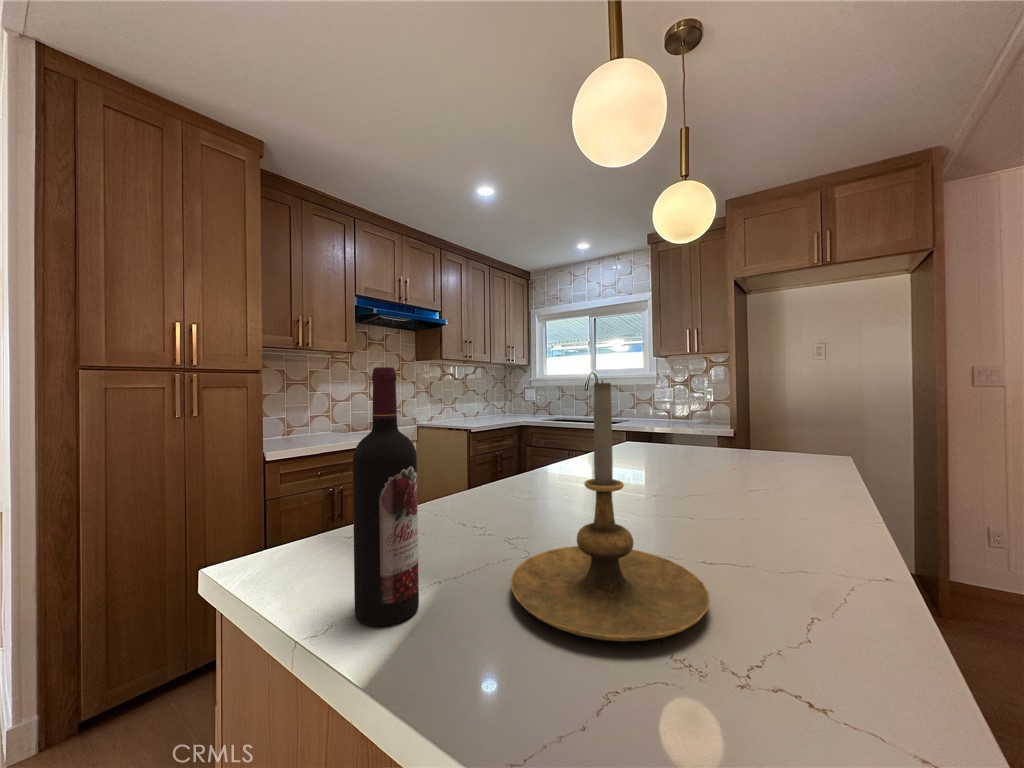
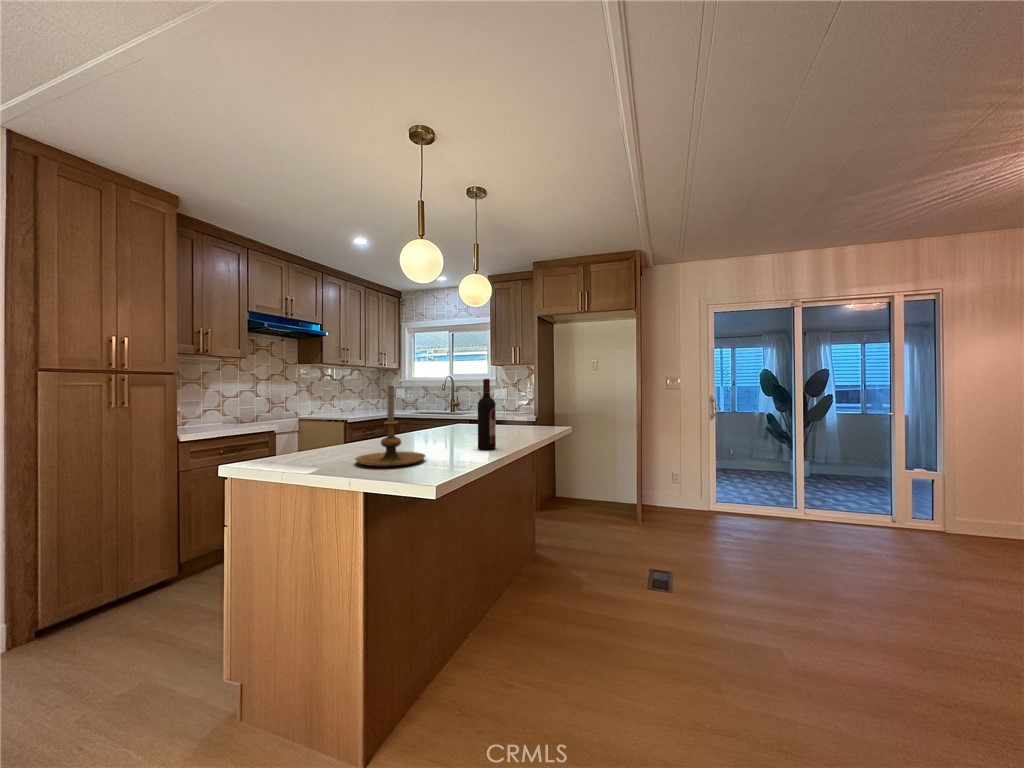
wine bottle: present [353,367,419,625] -> present [478,379,496,450]

